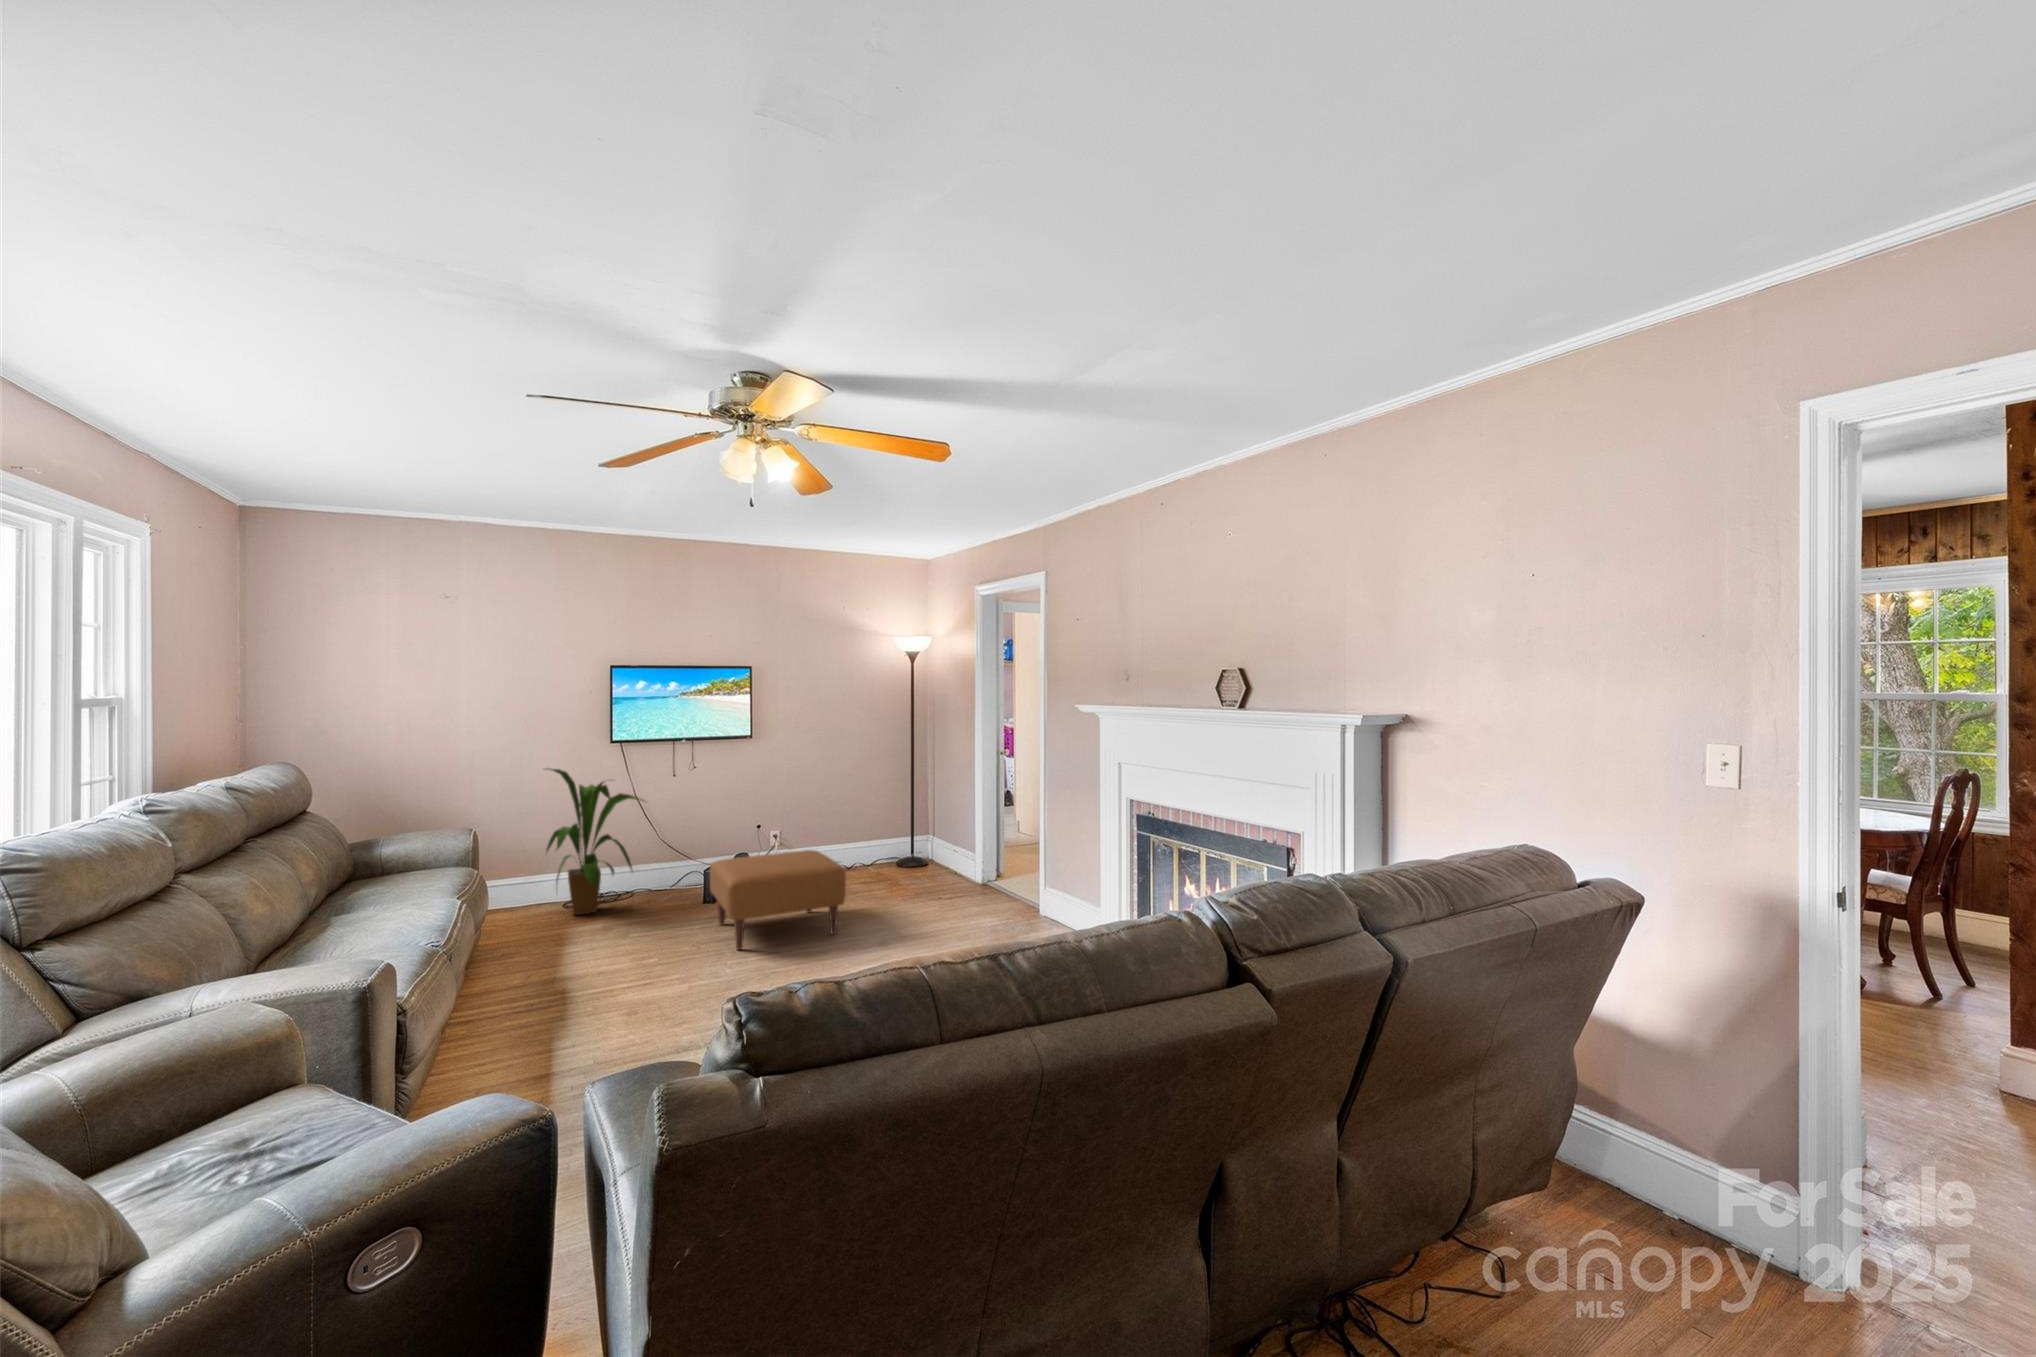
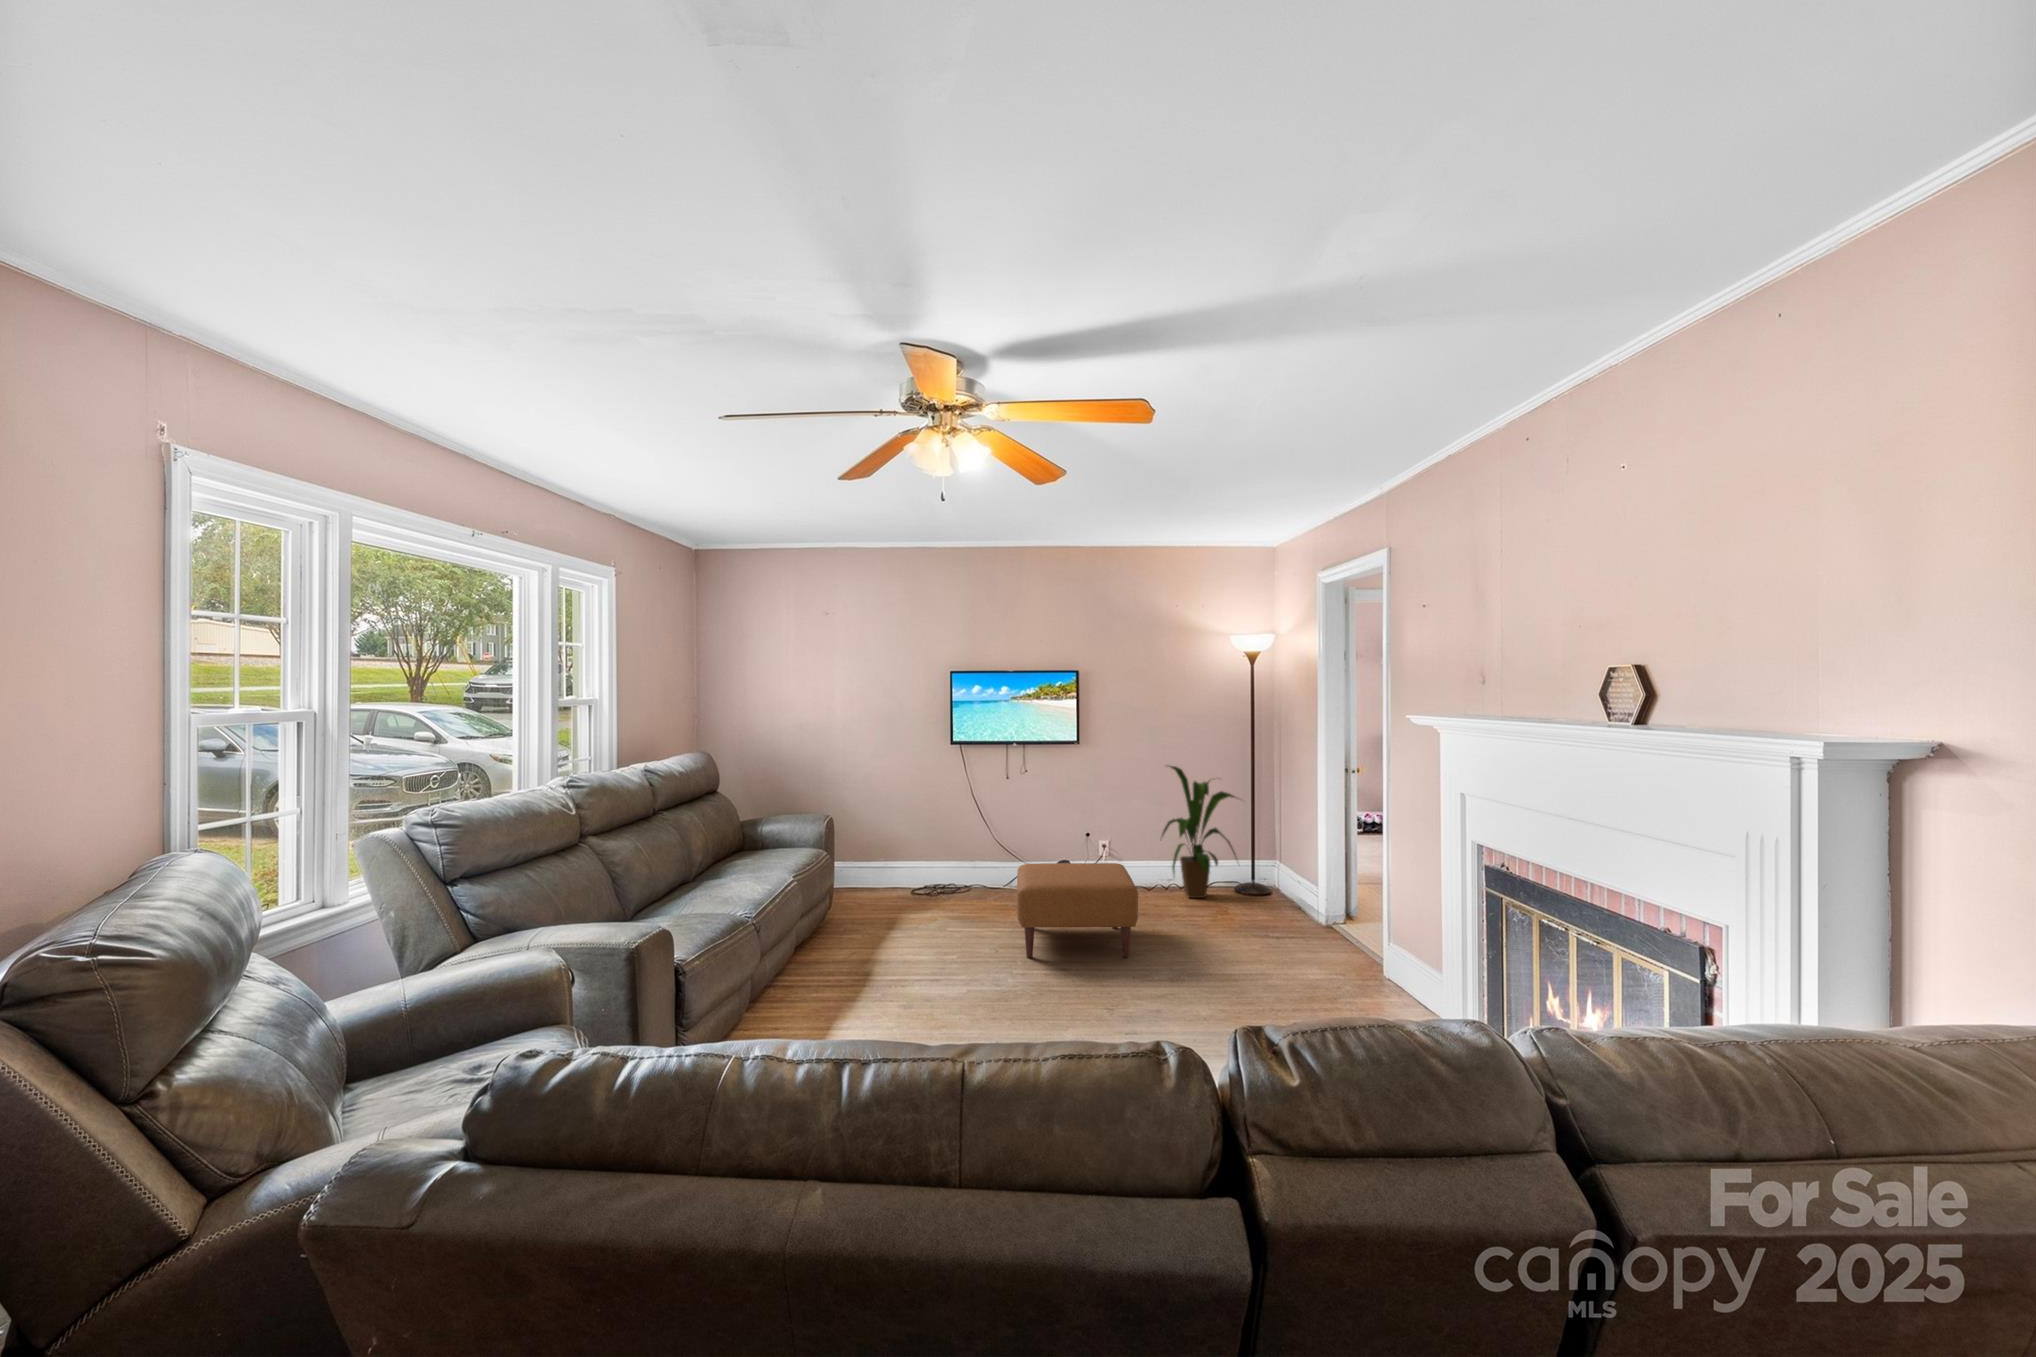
house plant: present [546,768,641,915] -> present [1162,766,1237,898]

